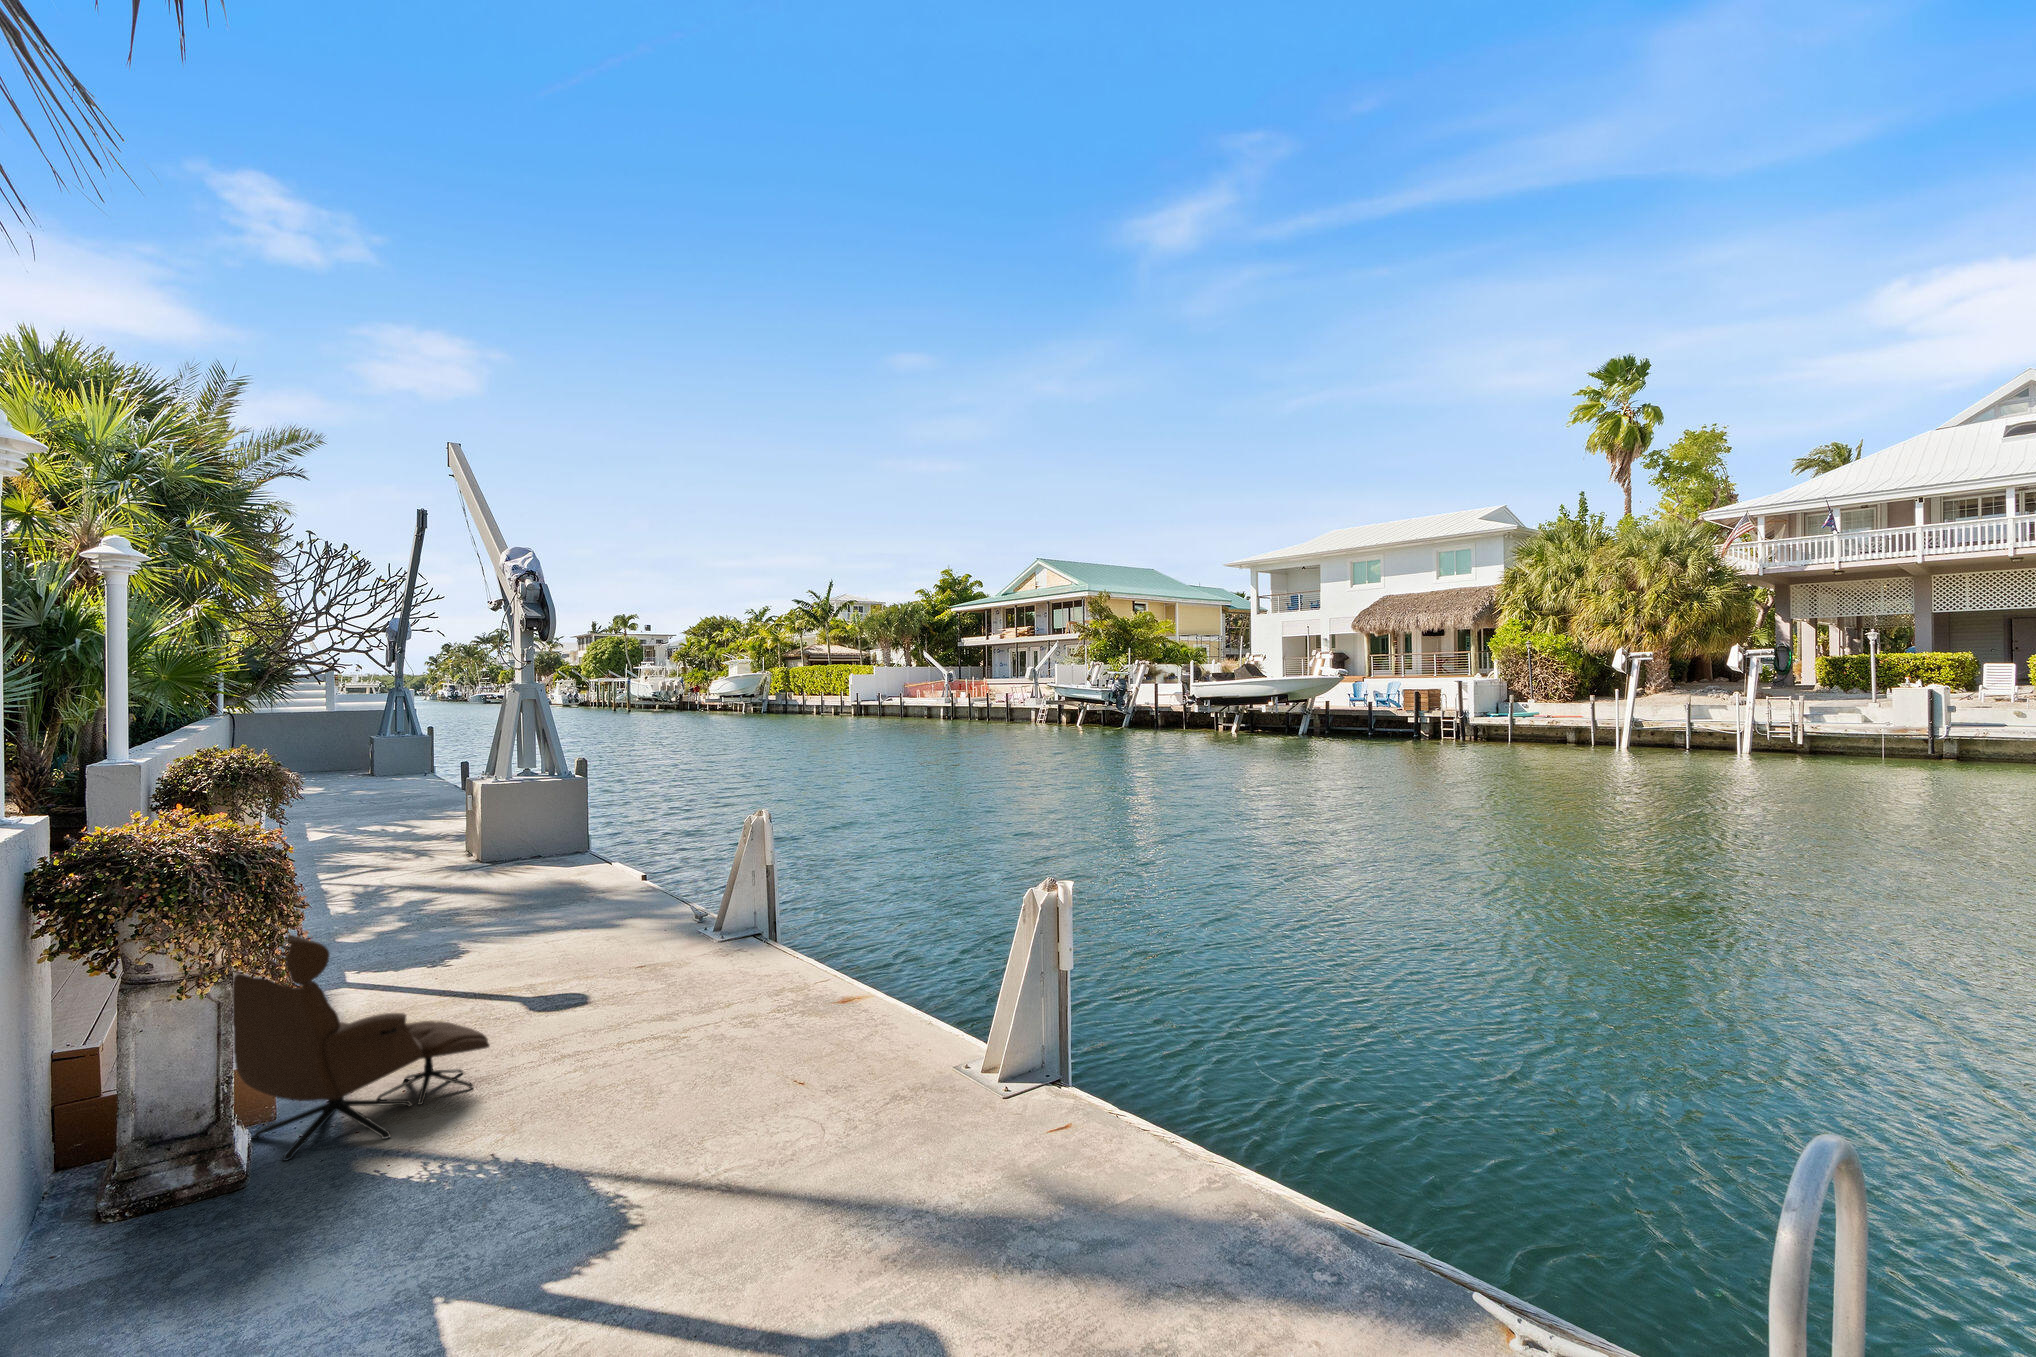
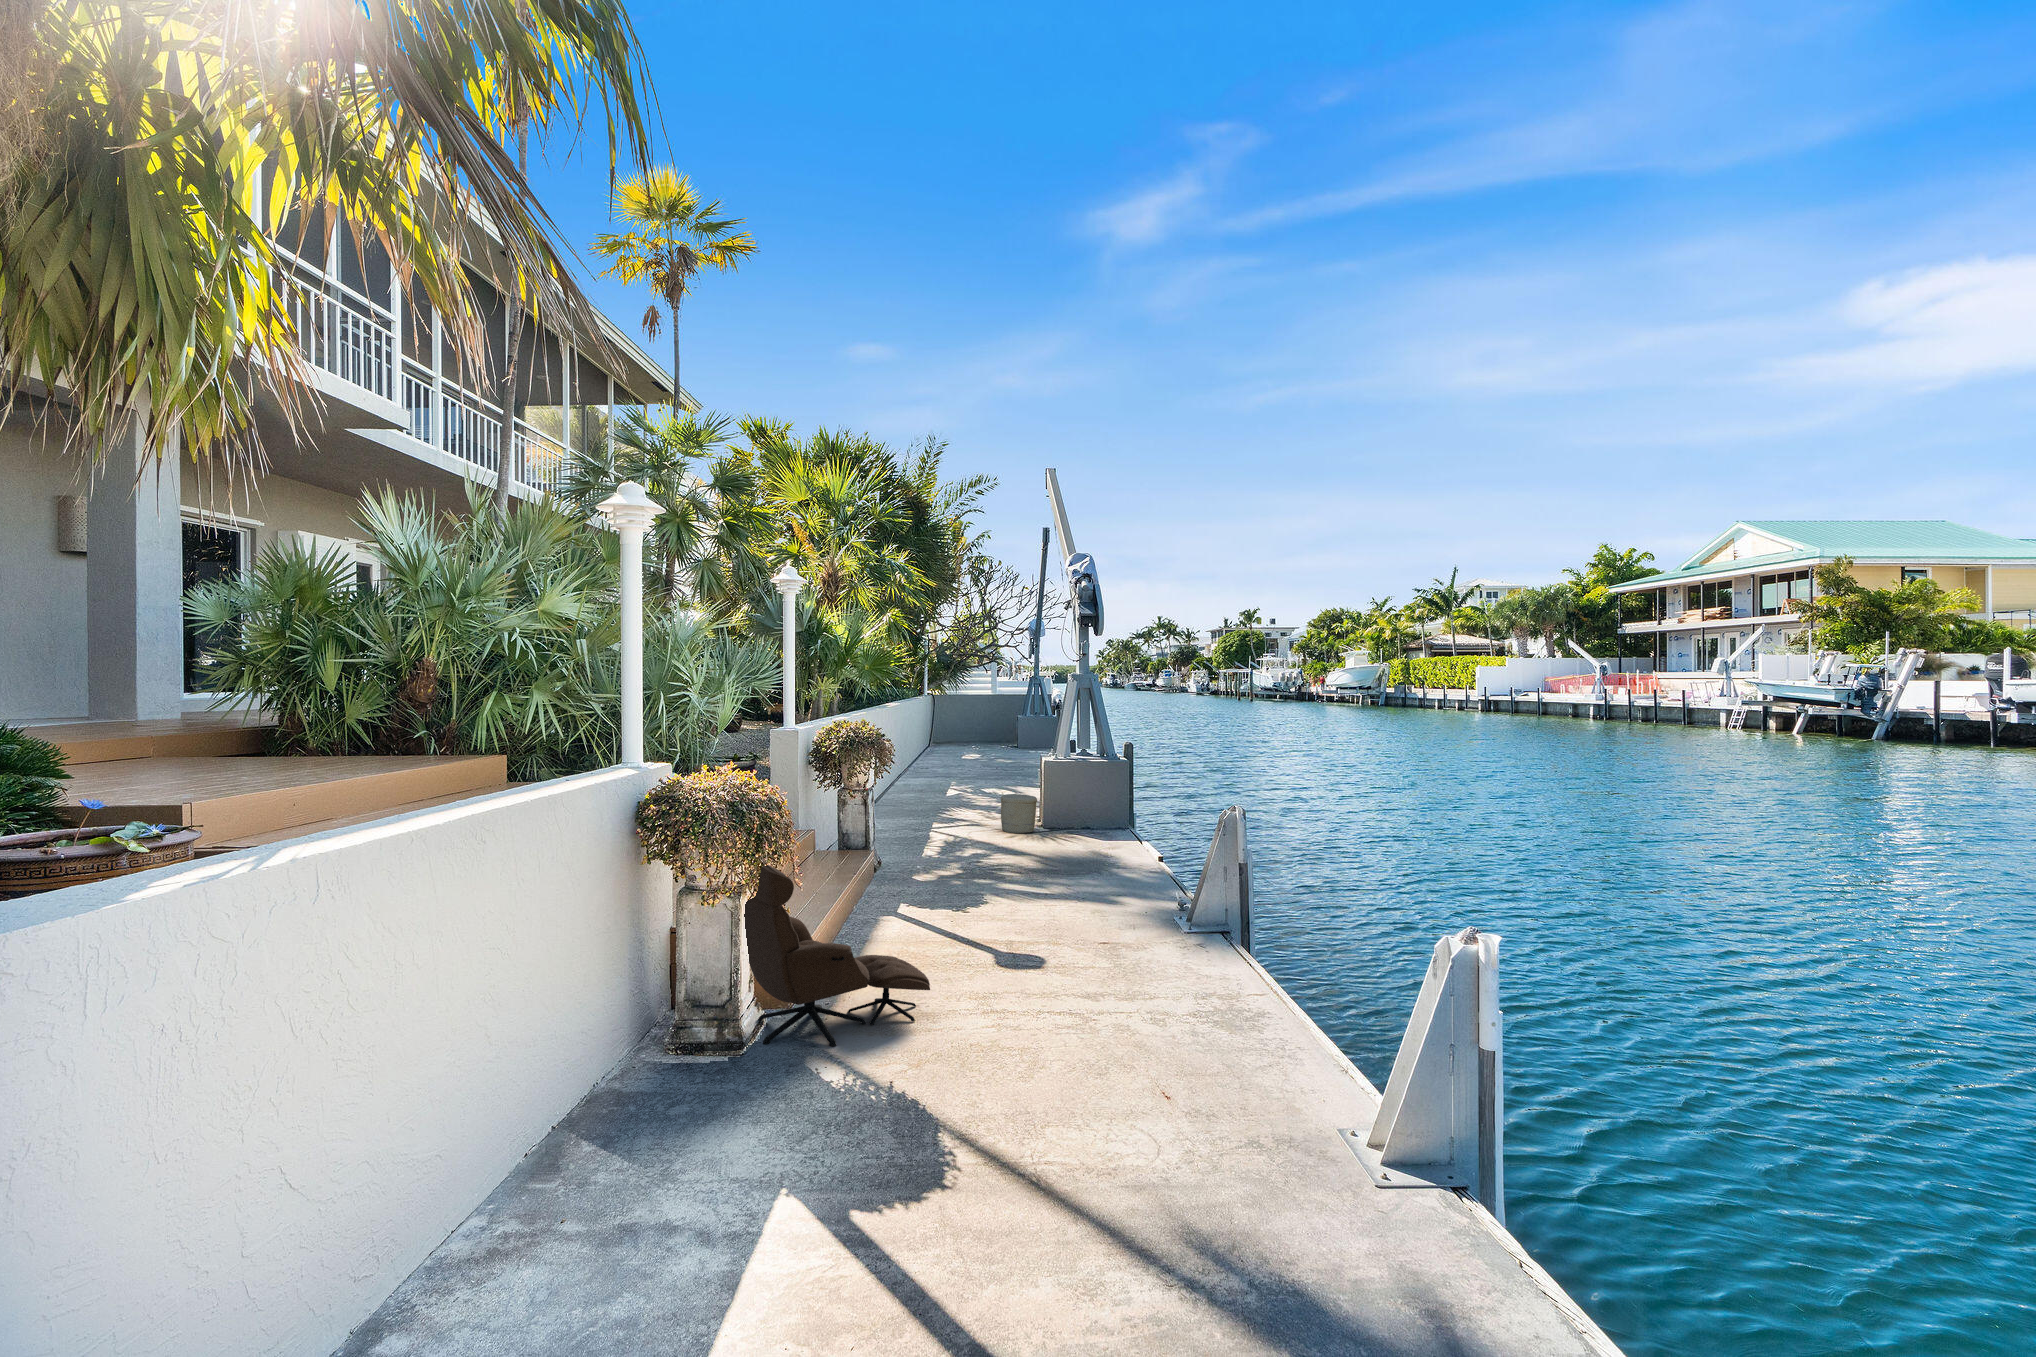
woven basket: none [423,825,472,871] -> present [1001,794,1037,833]

